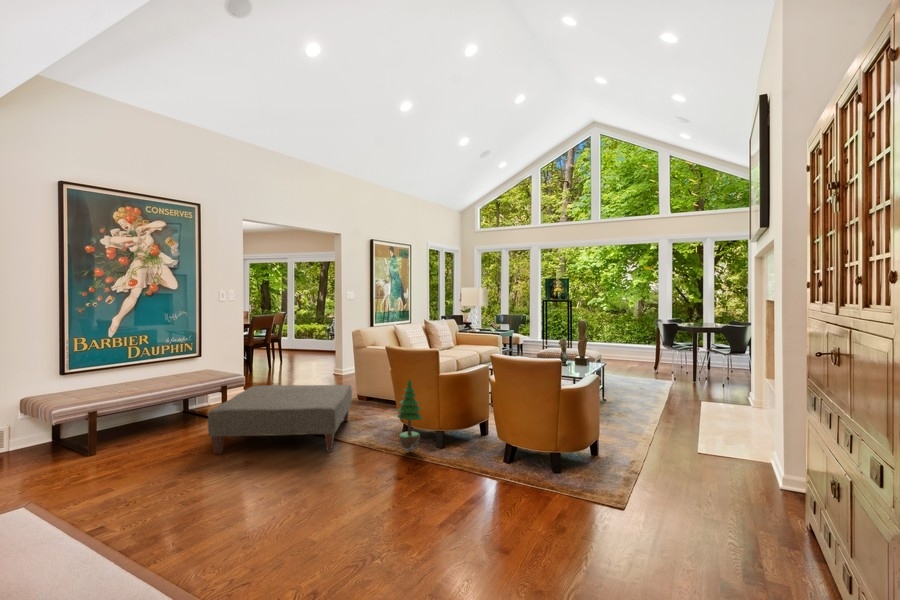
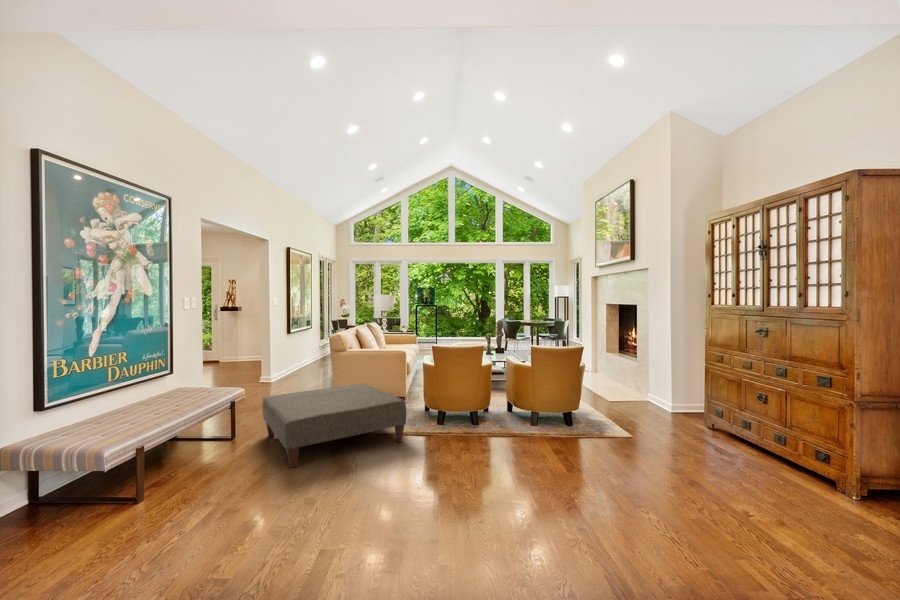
potted tree: present [397,379,422,452] -> none [454,365,477,429]

